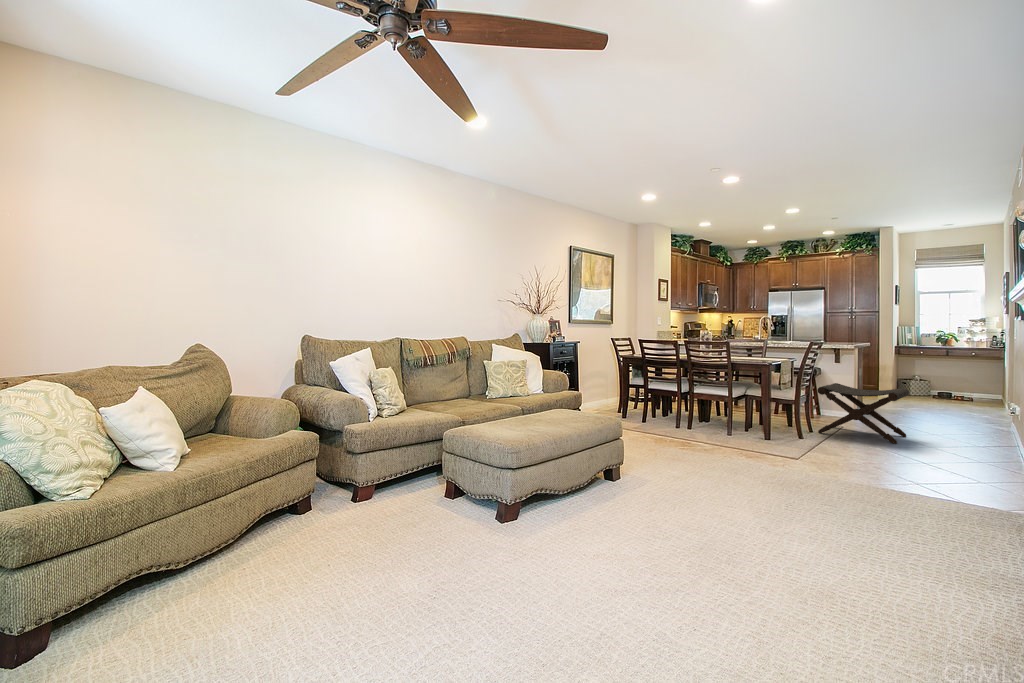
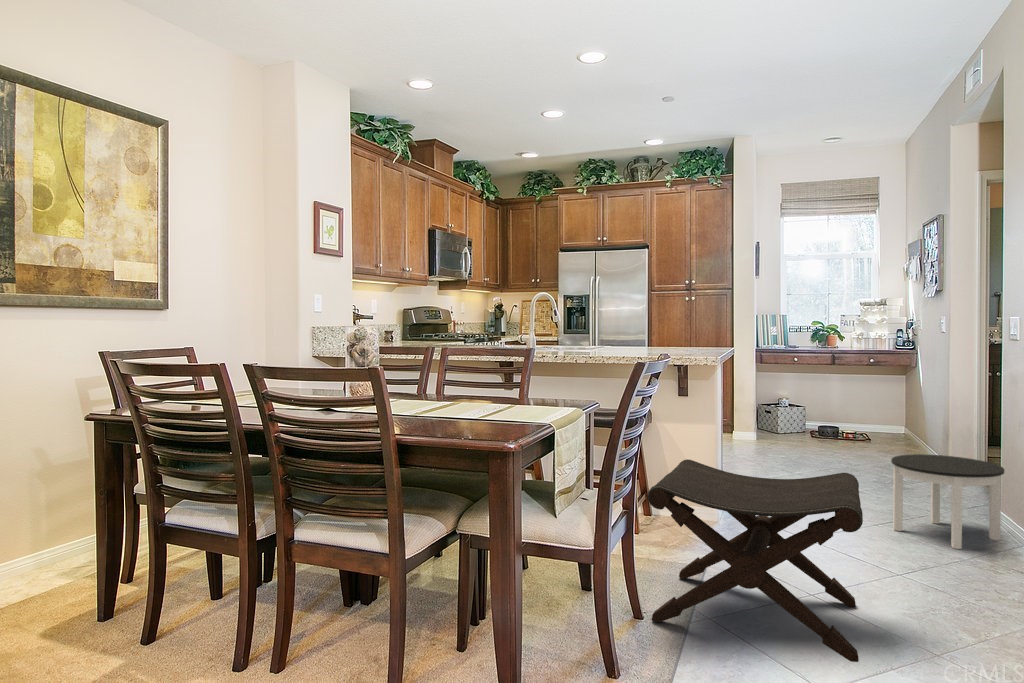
round table: none [948,394,1007,432] -> present [891,454,1005,549]

